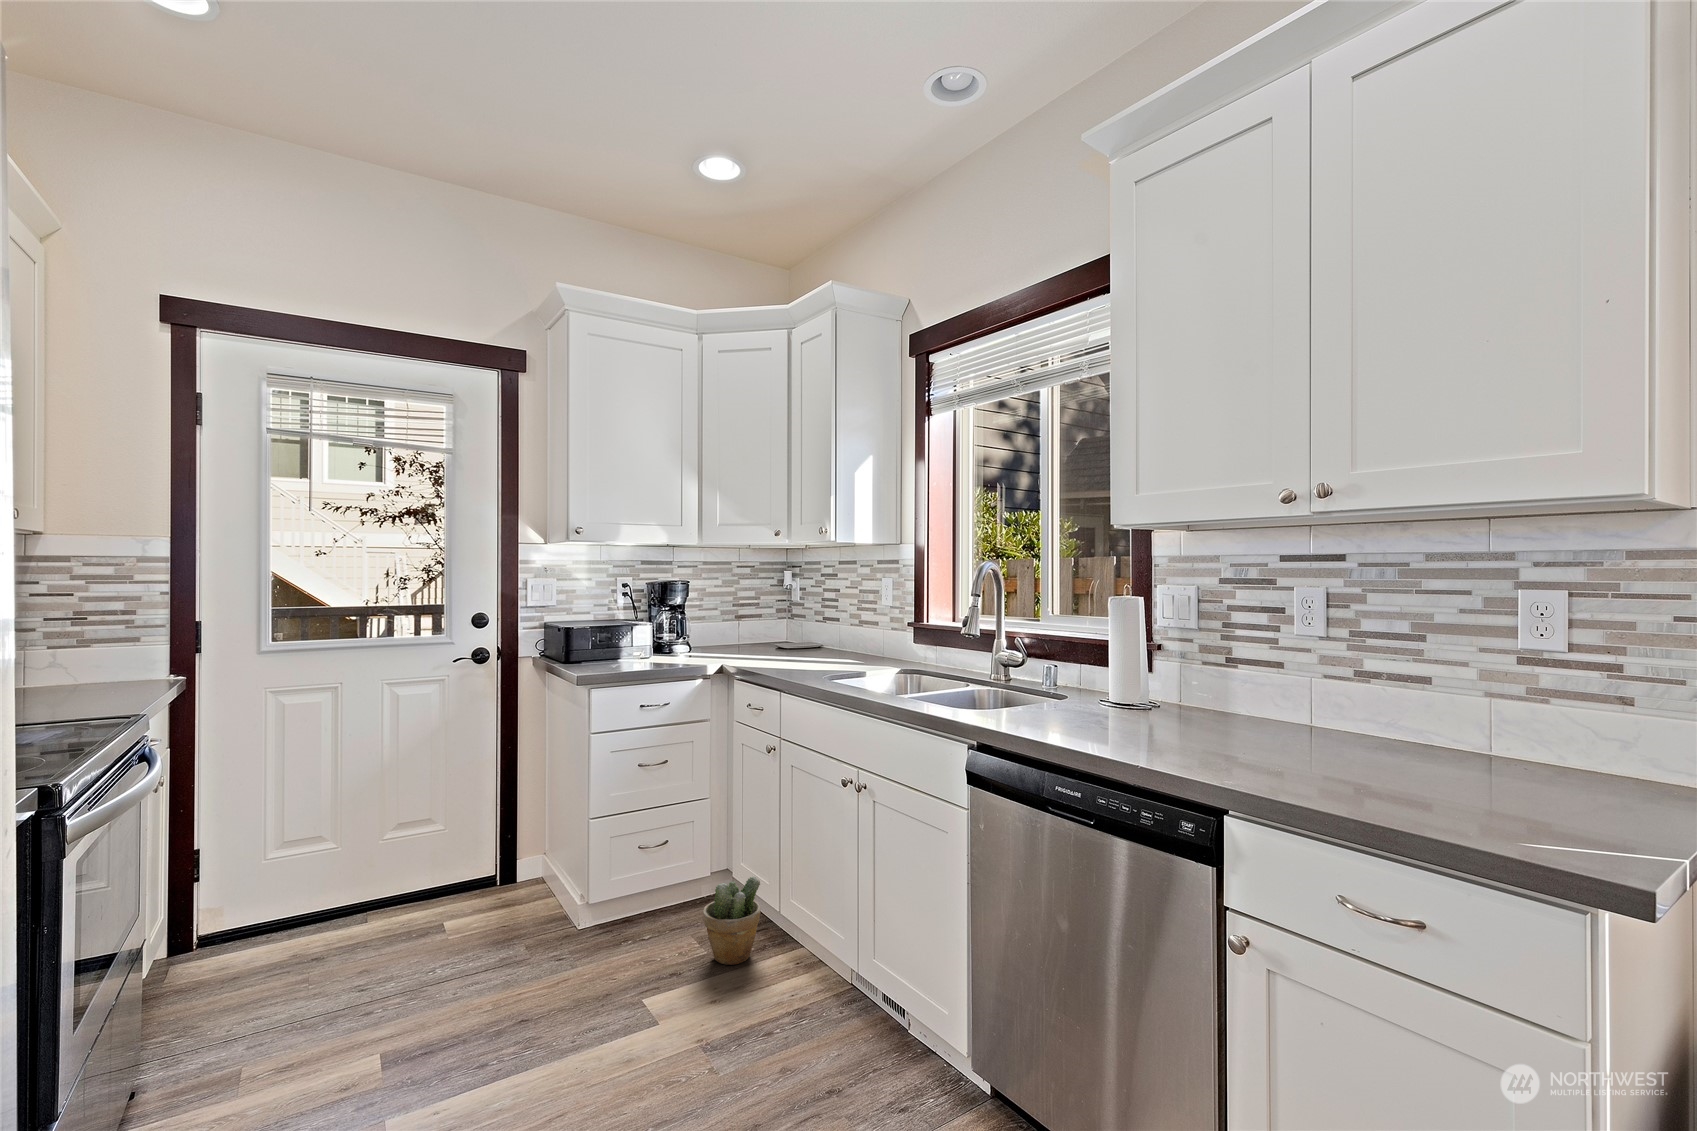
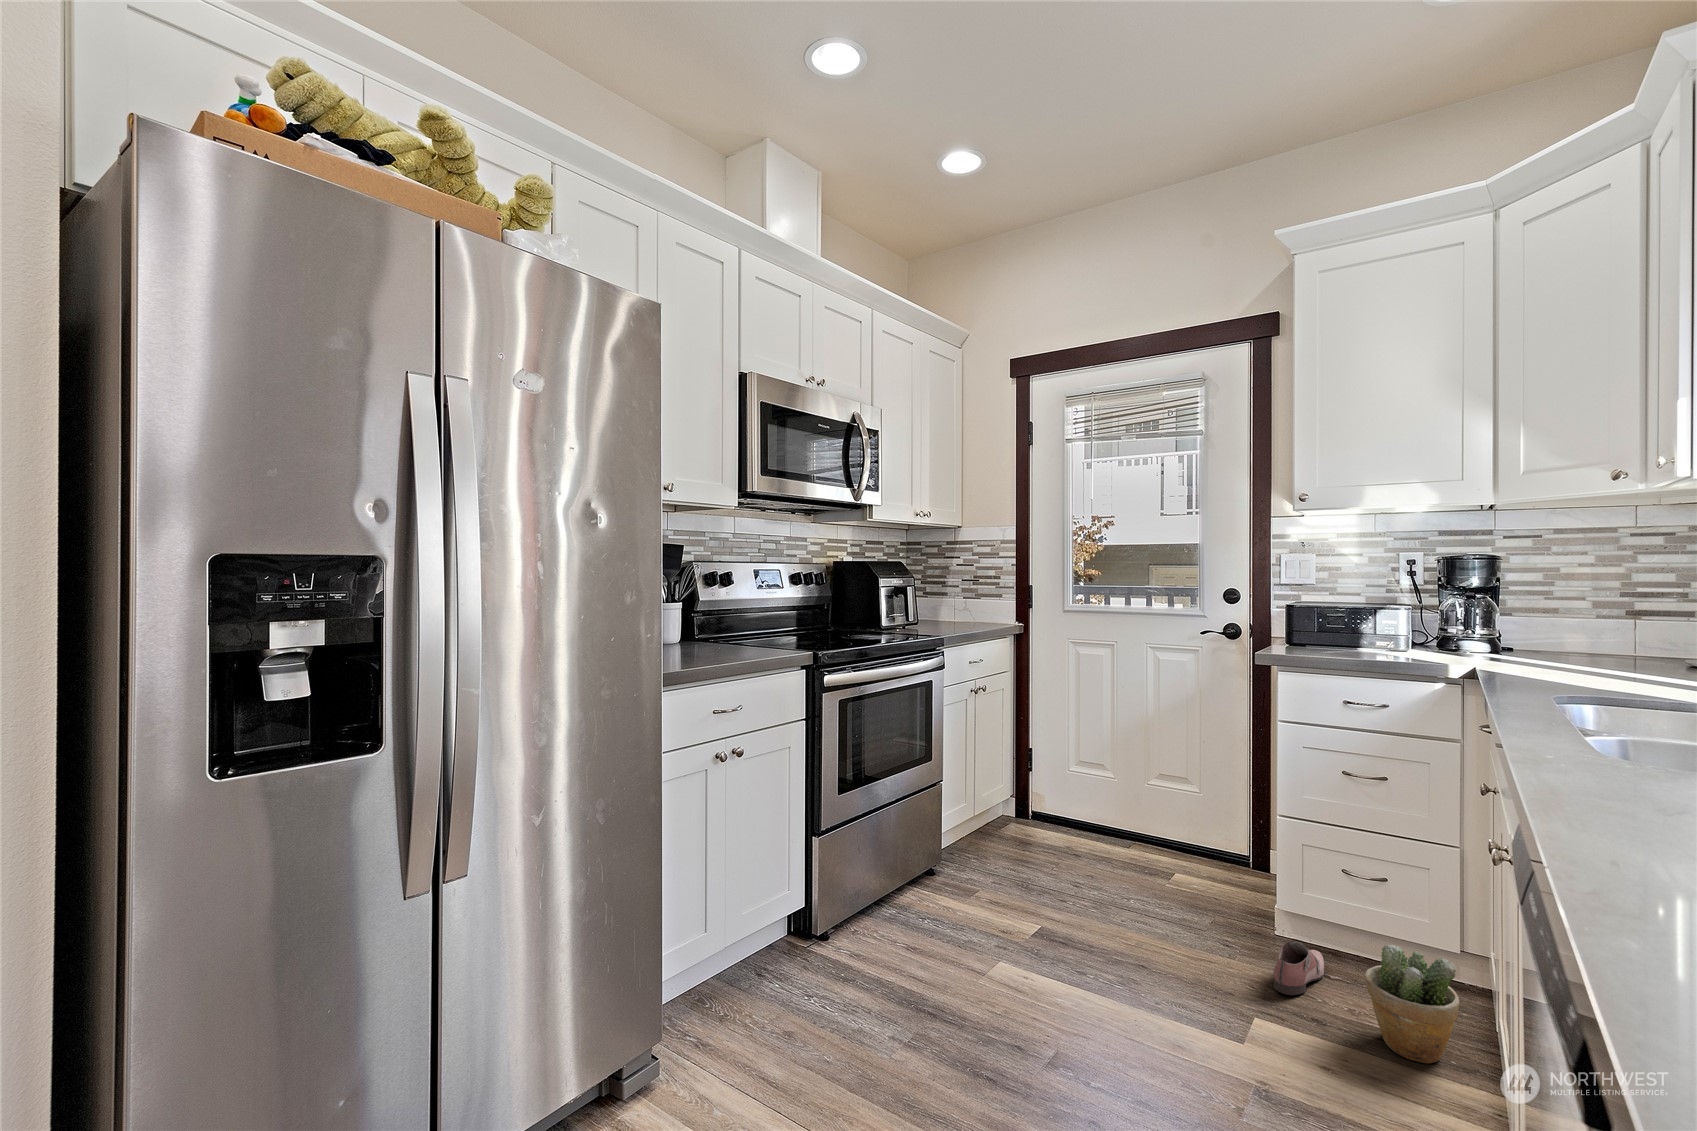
shoe: none [622,923,650,972] -> present [1273,941,1324,995]

